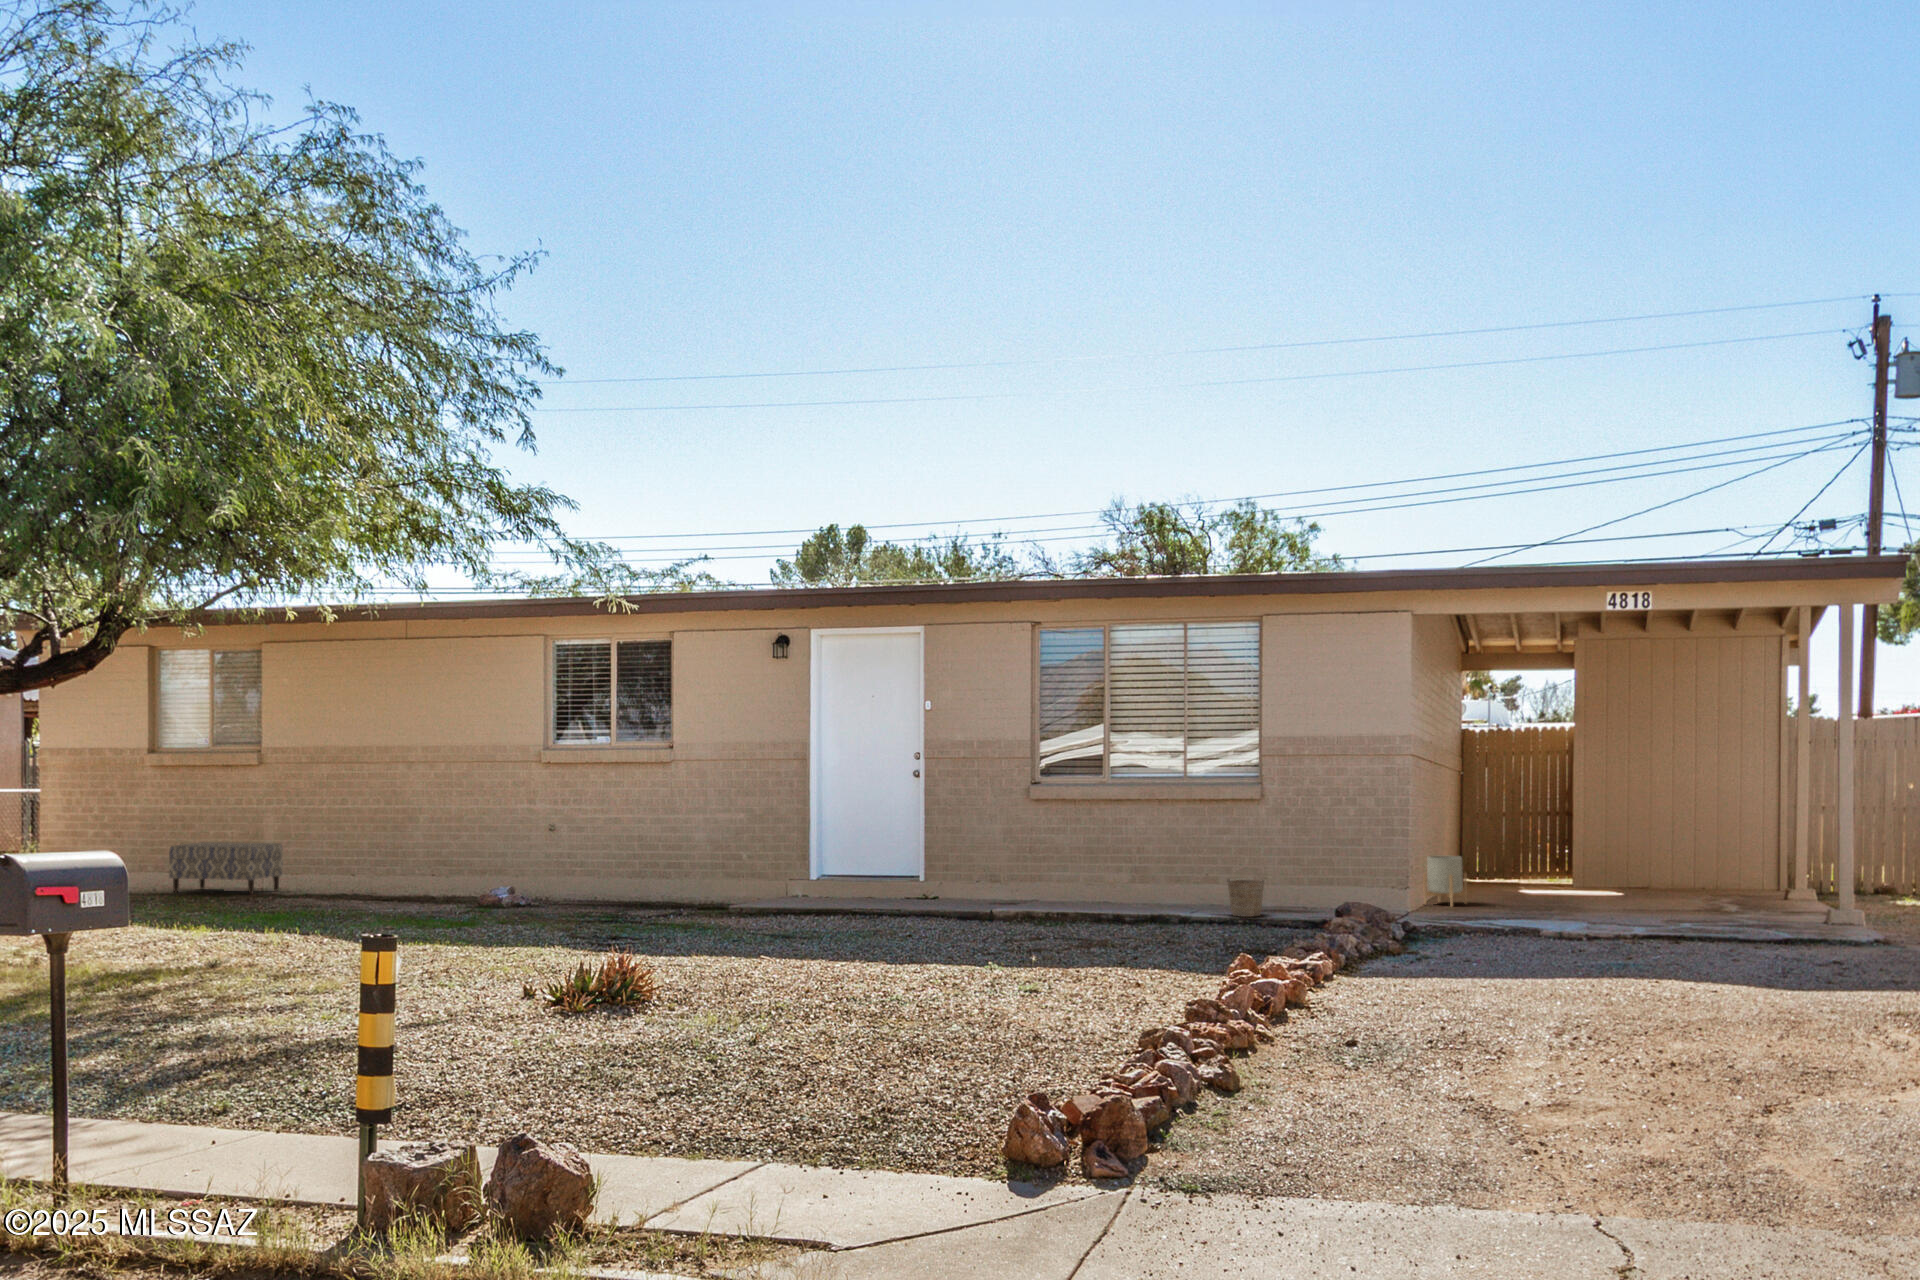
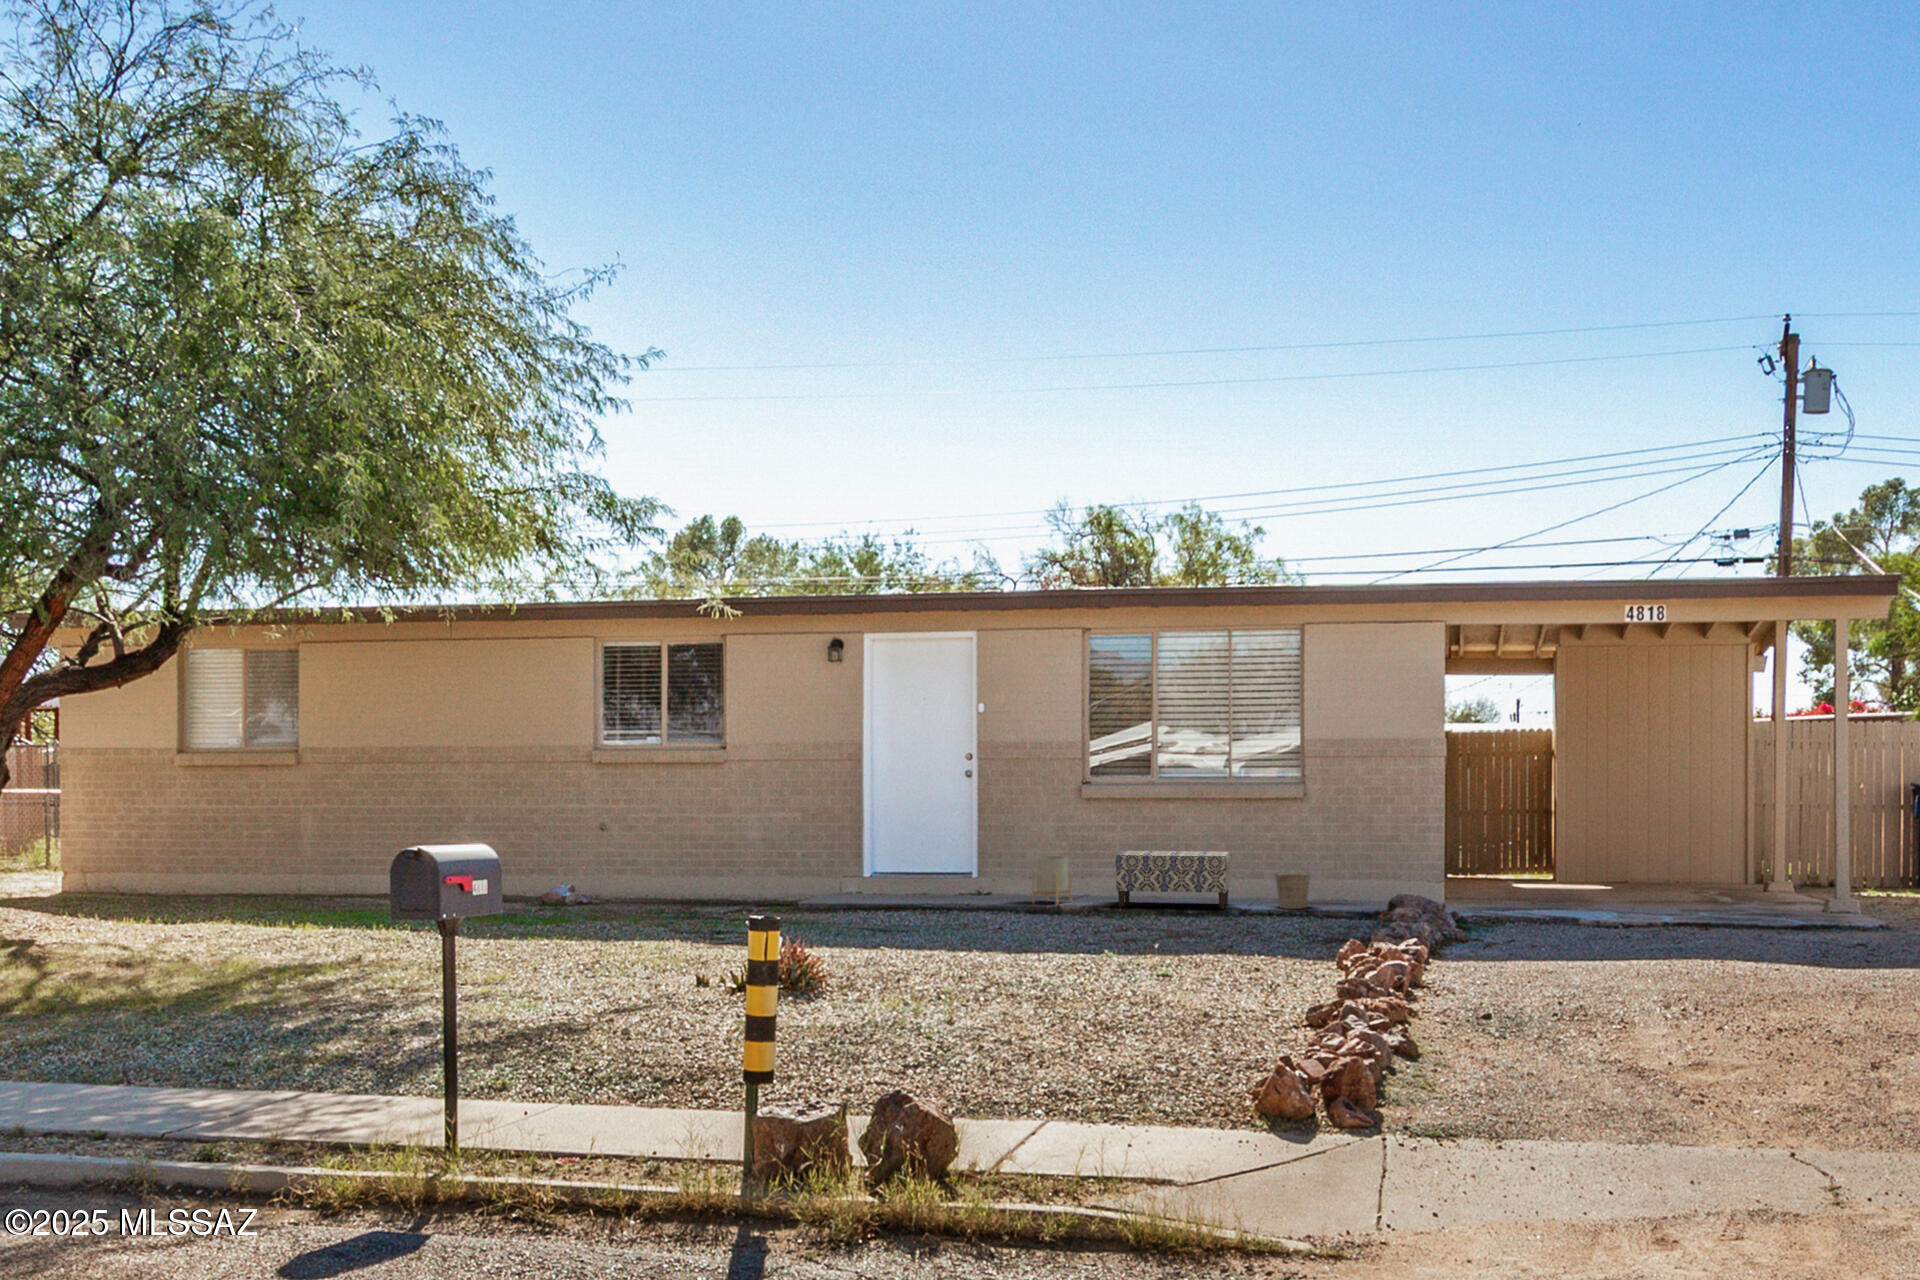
bench: present [169,842,283,895] -> present [1115,850,1230,909]
planter: present [1423,856,1467,906] -> present [1032,856,1072,904]

